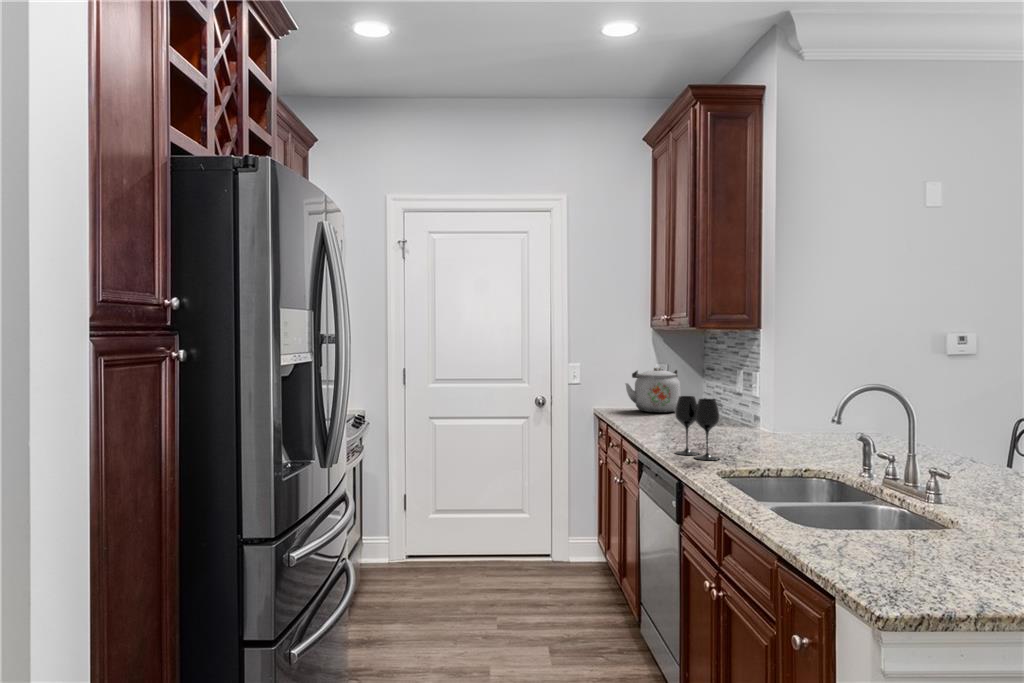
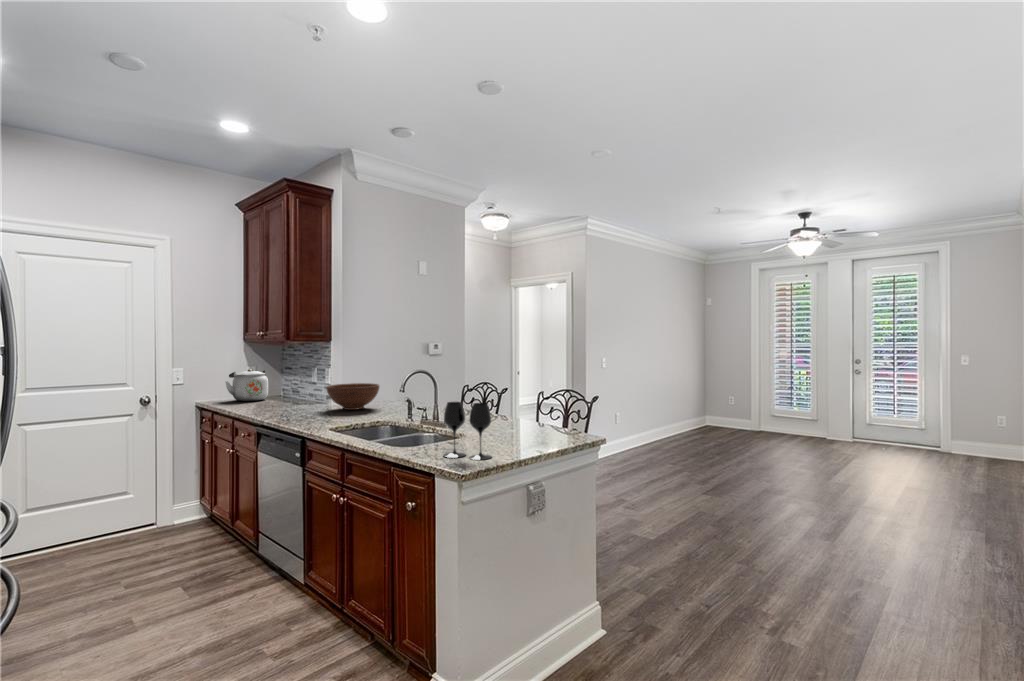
wine glass: present [675,396,720,460] -> present [444,402,492,460]
fruit bowl: none [742,399,830,443] -> present [327,383,379,410]

